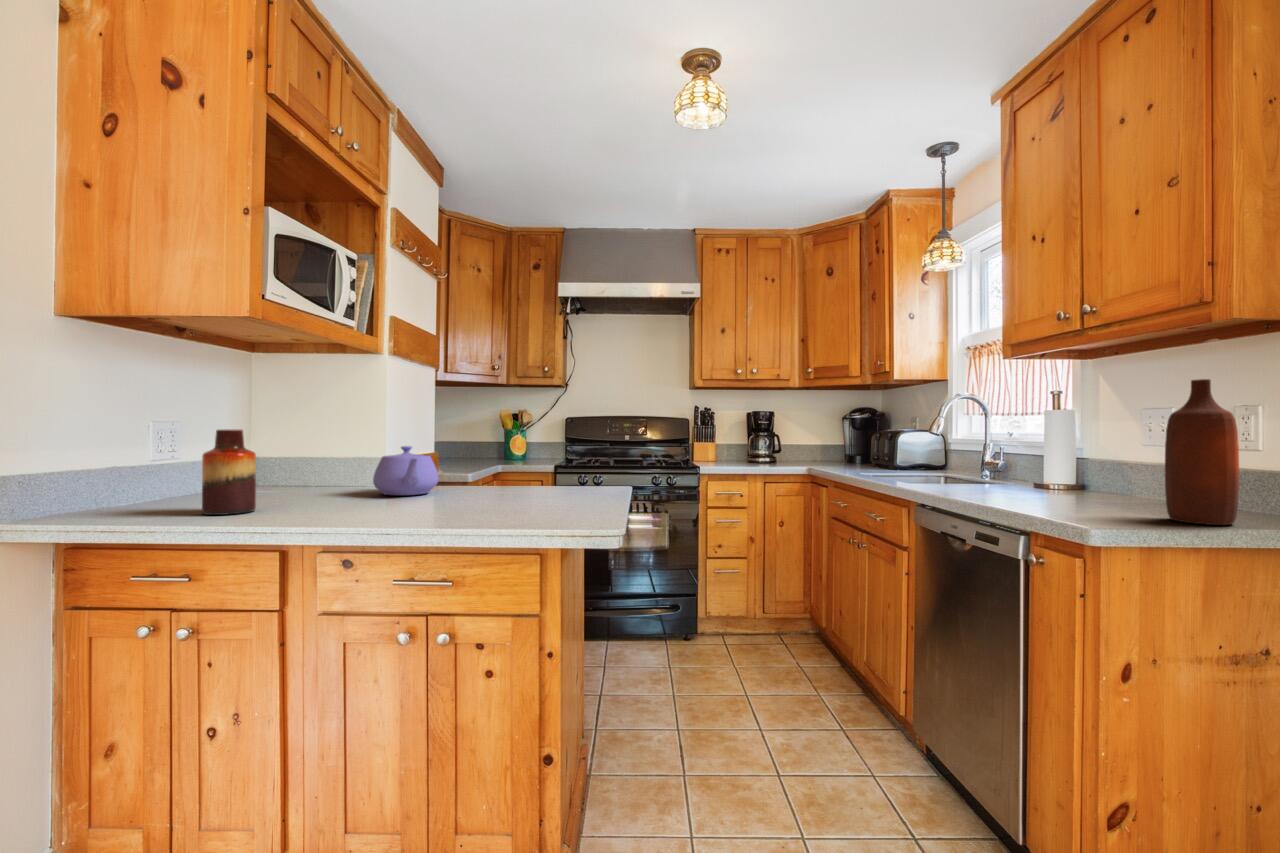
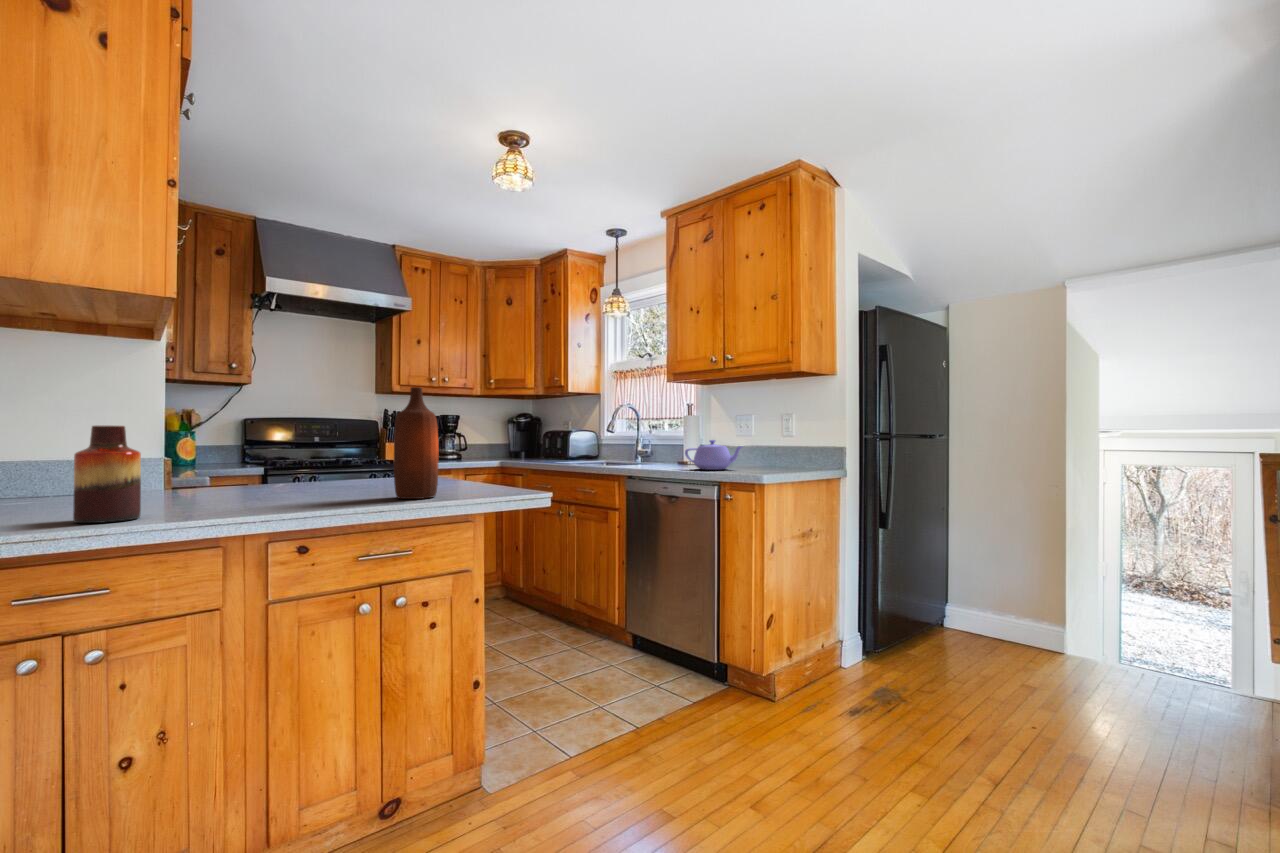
bottle: present [1165,379,1239,525] -> present [394,387,439,499]
teapot: present [373,446,438,495] -> present [685,440,743,470]

